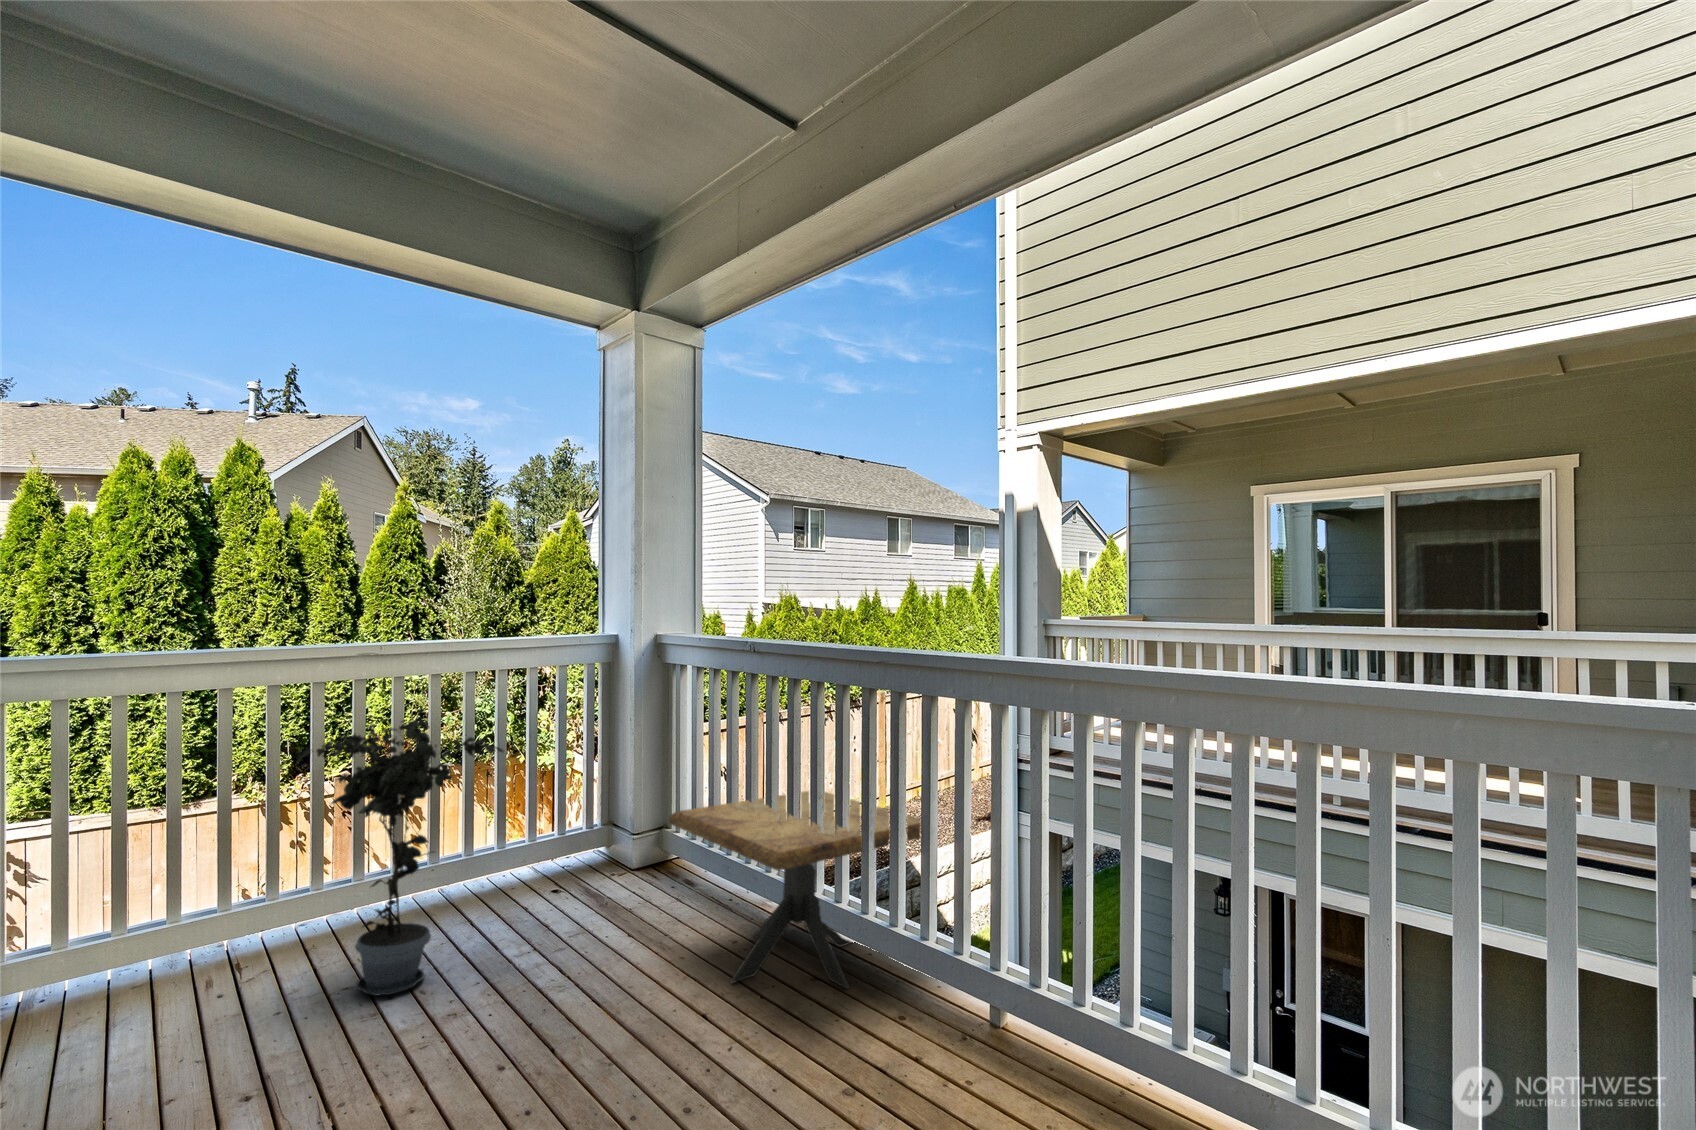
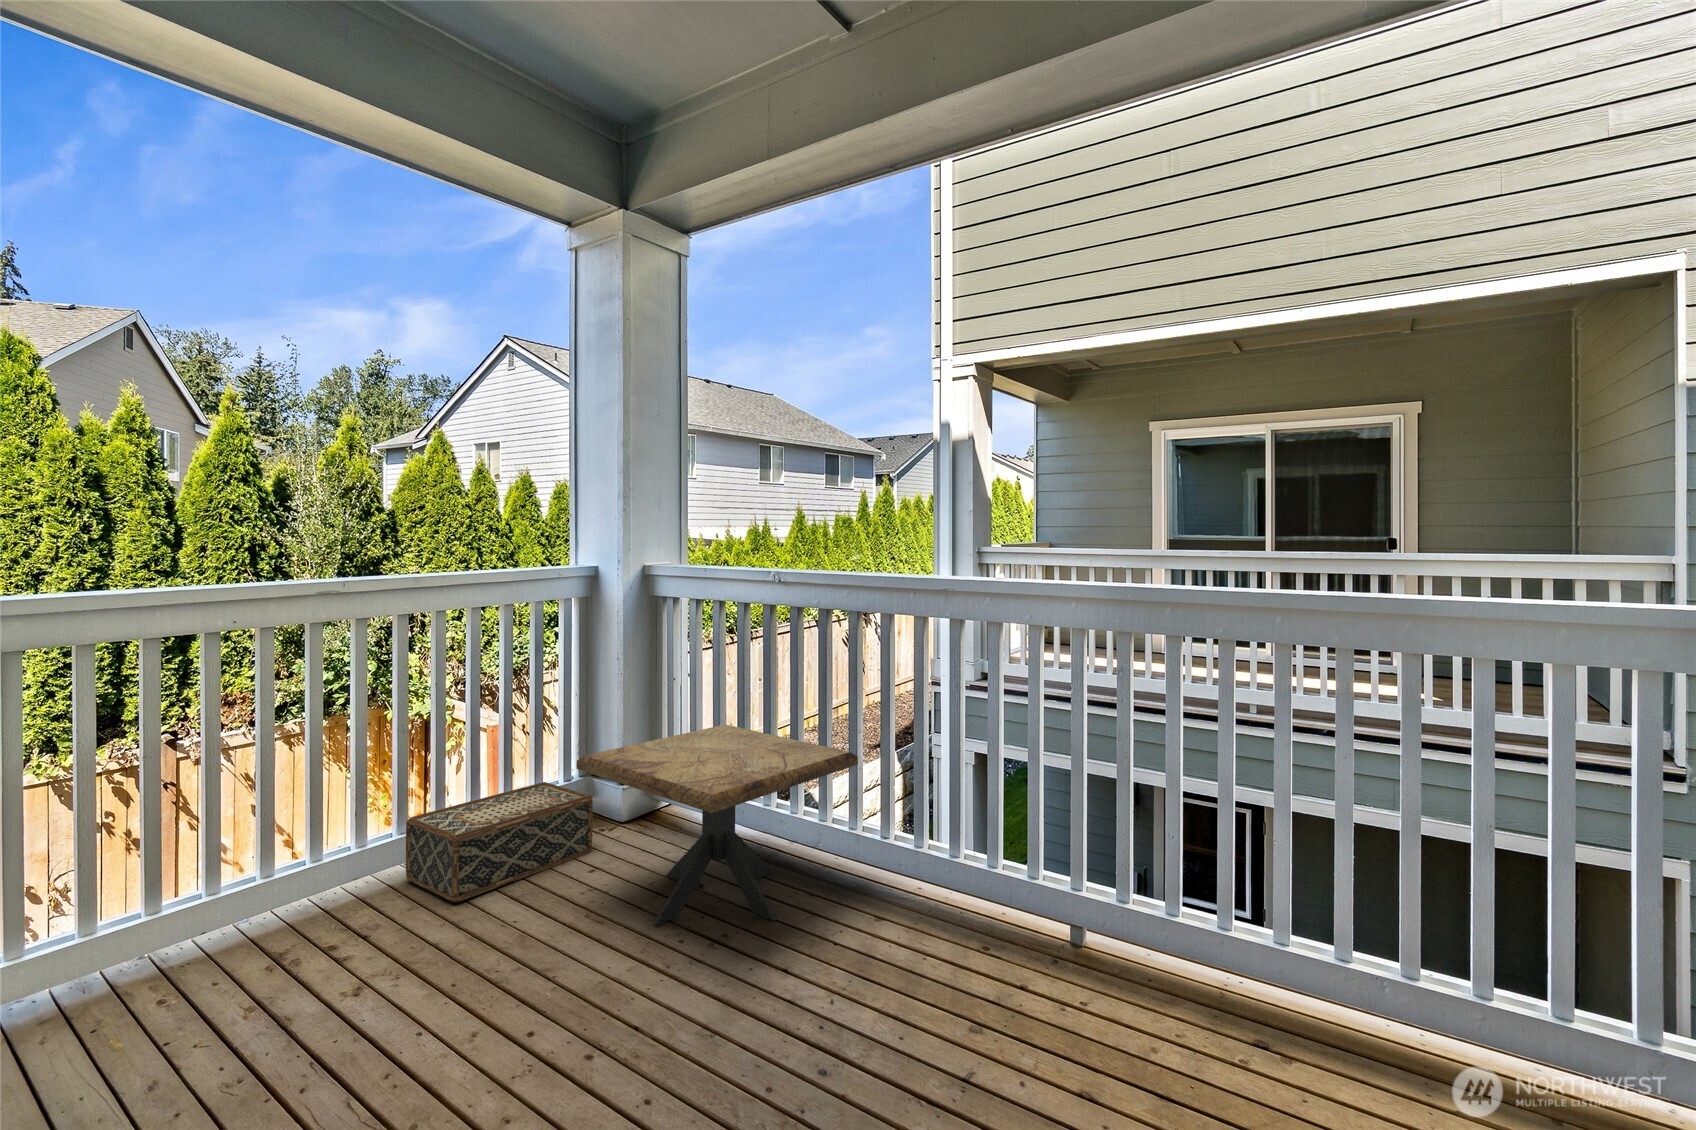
potted plant: present [296,709,503,996] -> none [117,656,384,980]
woven basket: none [523,838,691,945] -> present [406,782,593,902]

